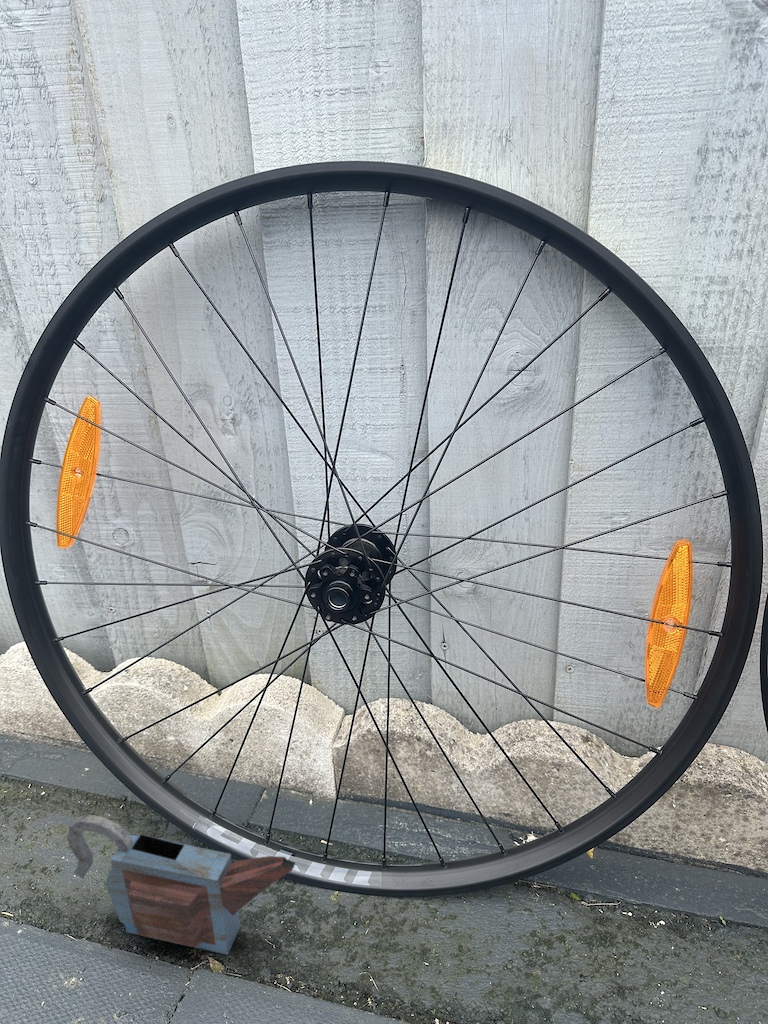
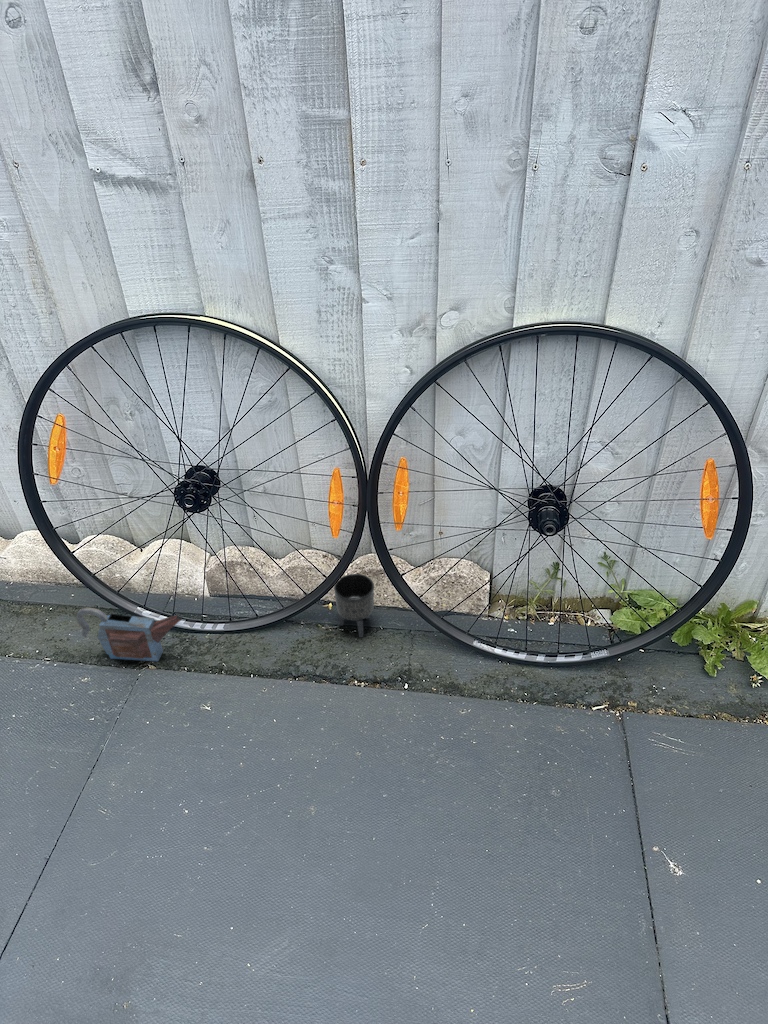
planter: none [624,787,729,943] -> present [334,574,374,637]

